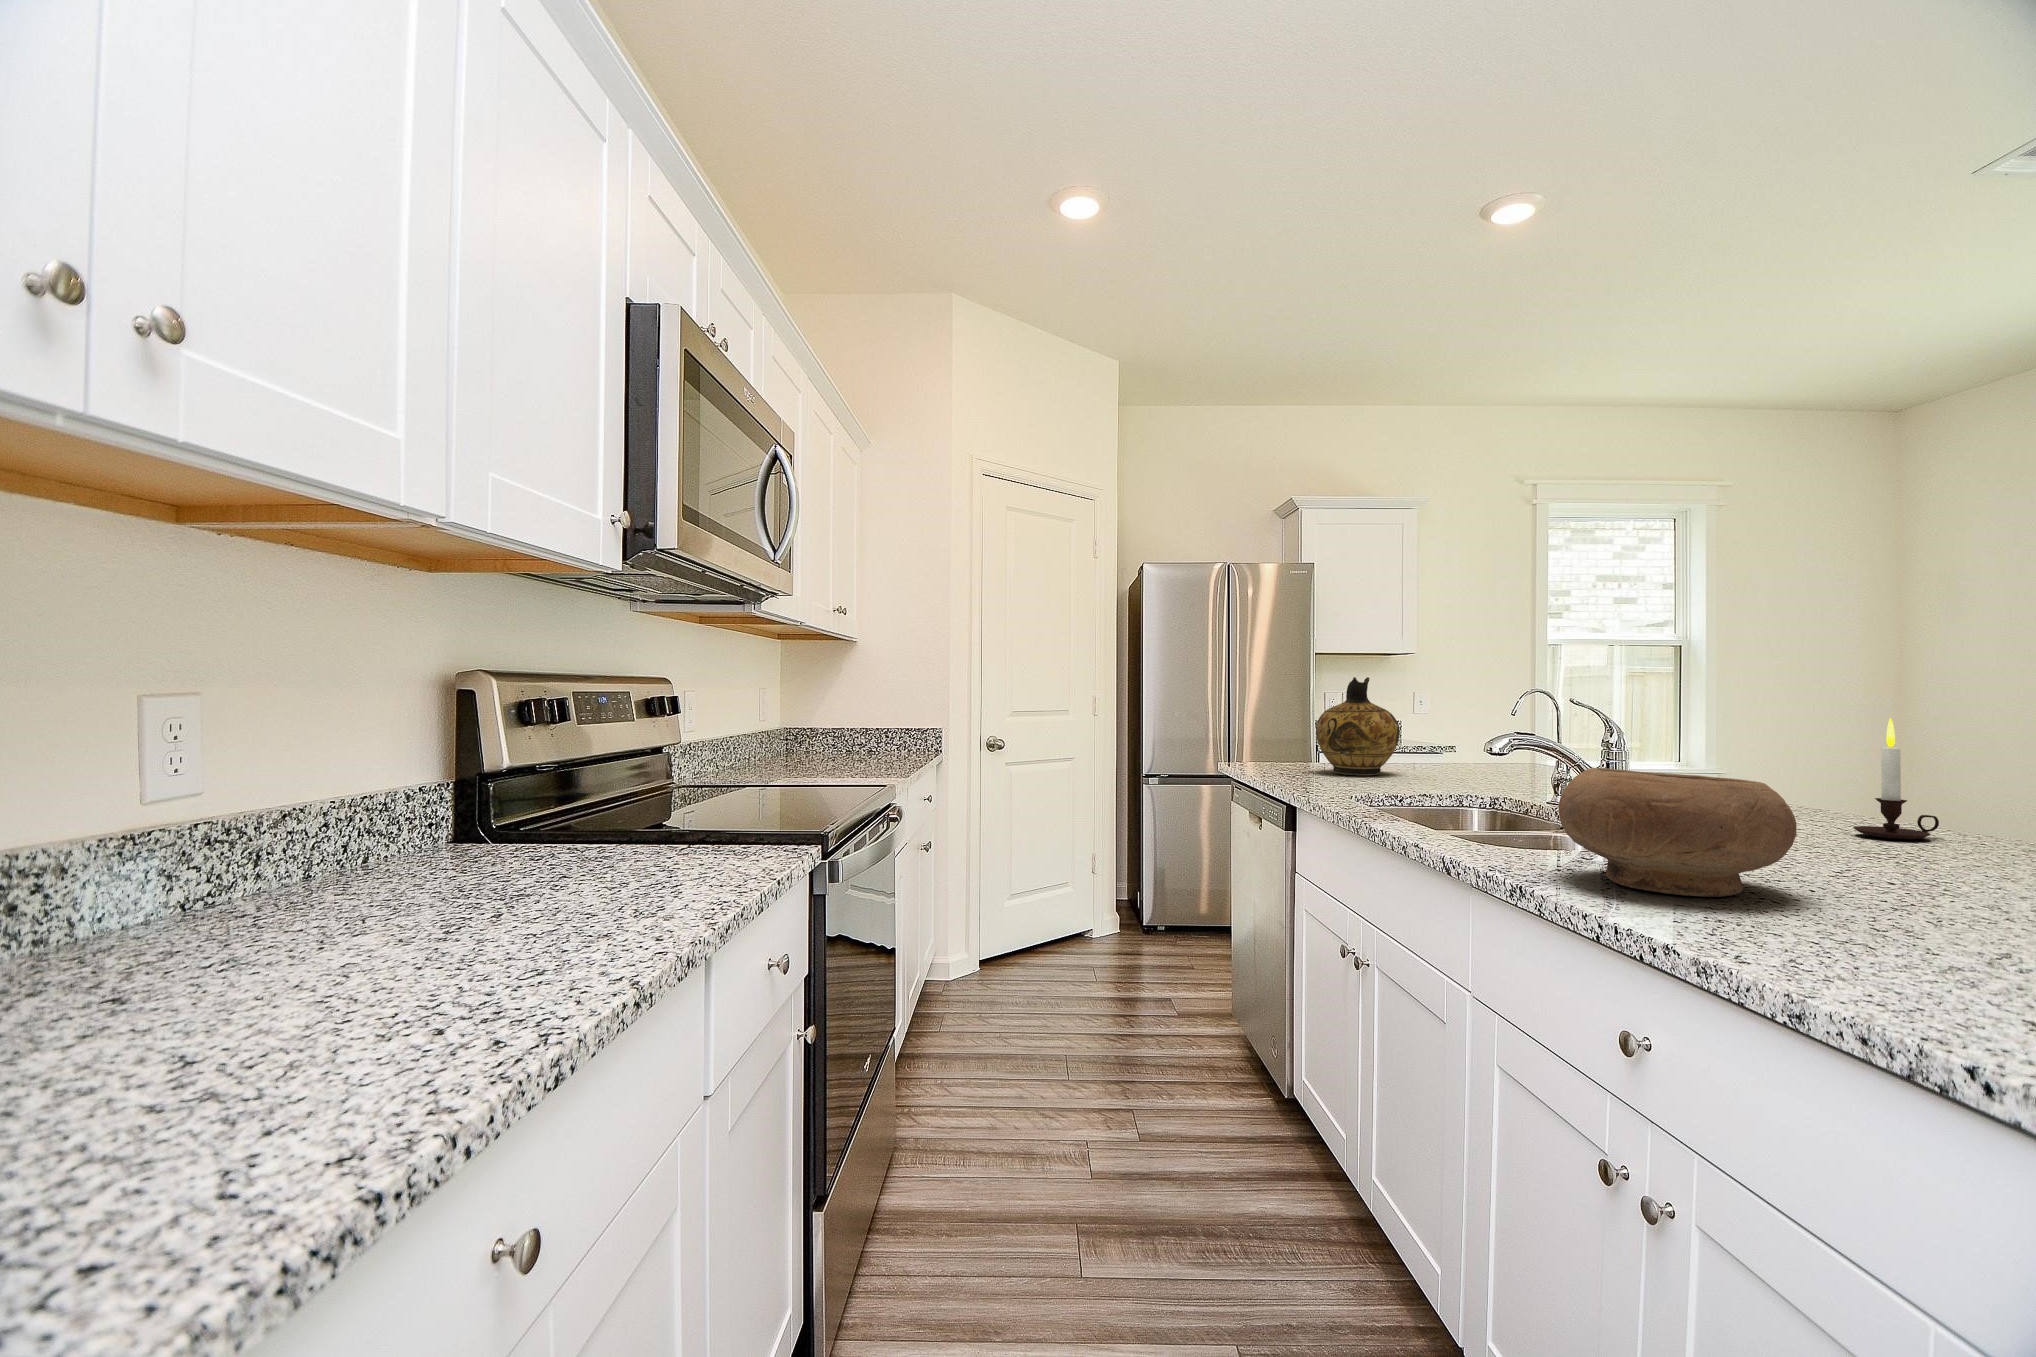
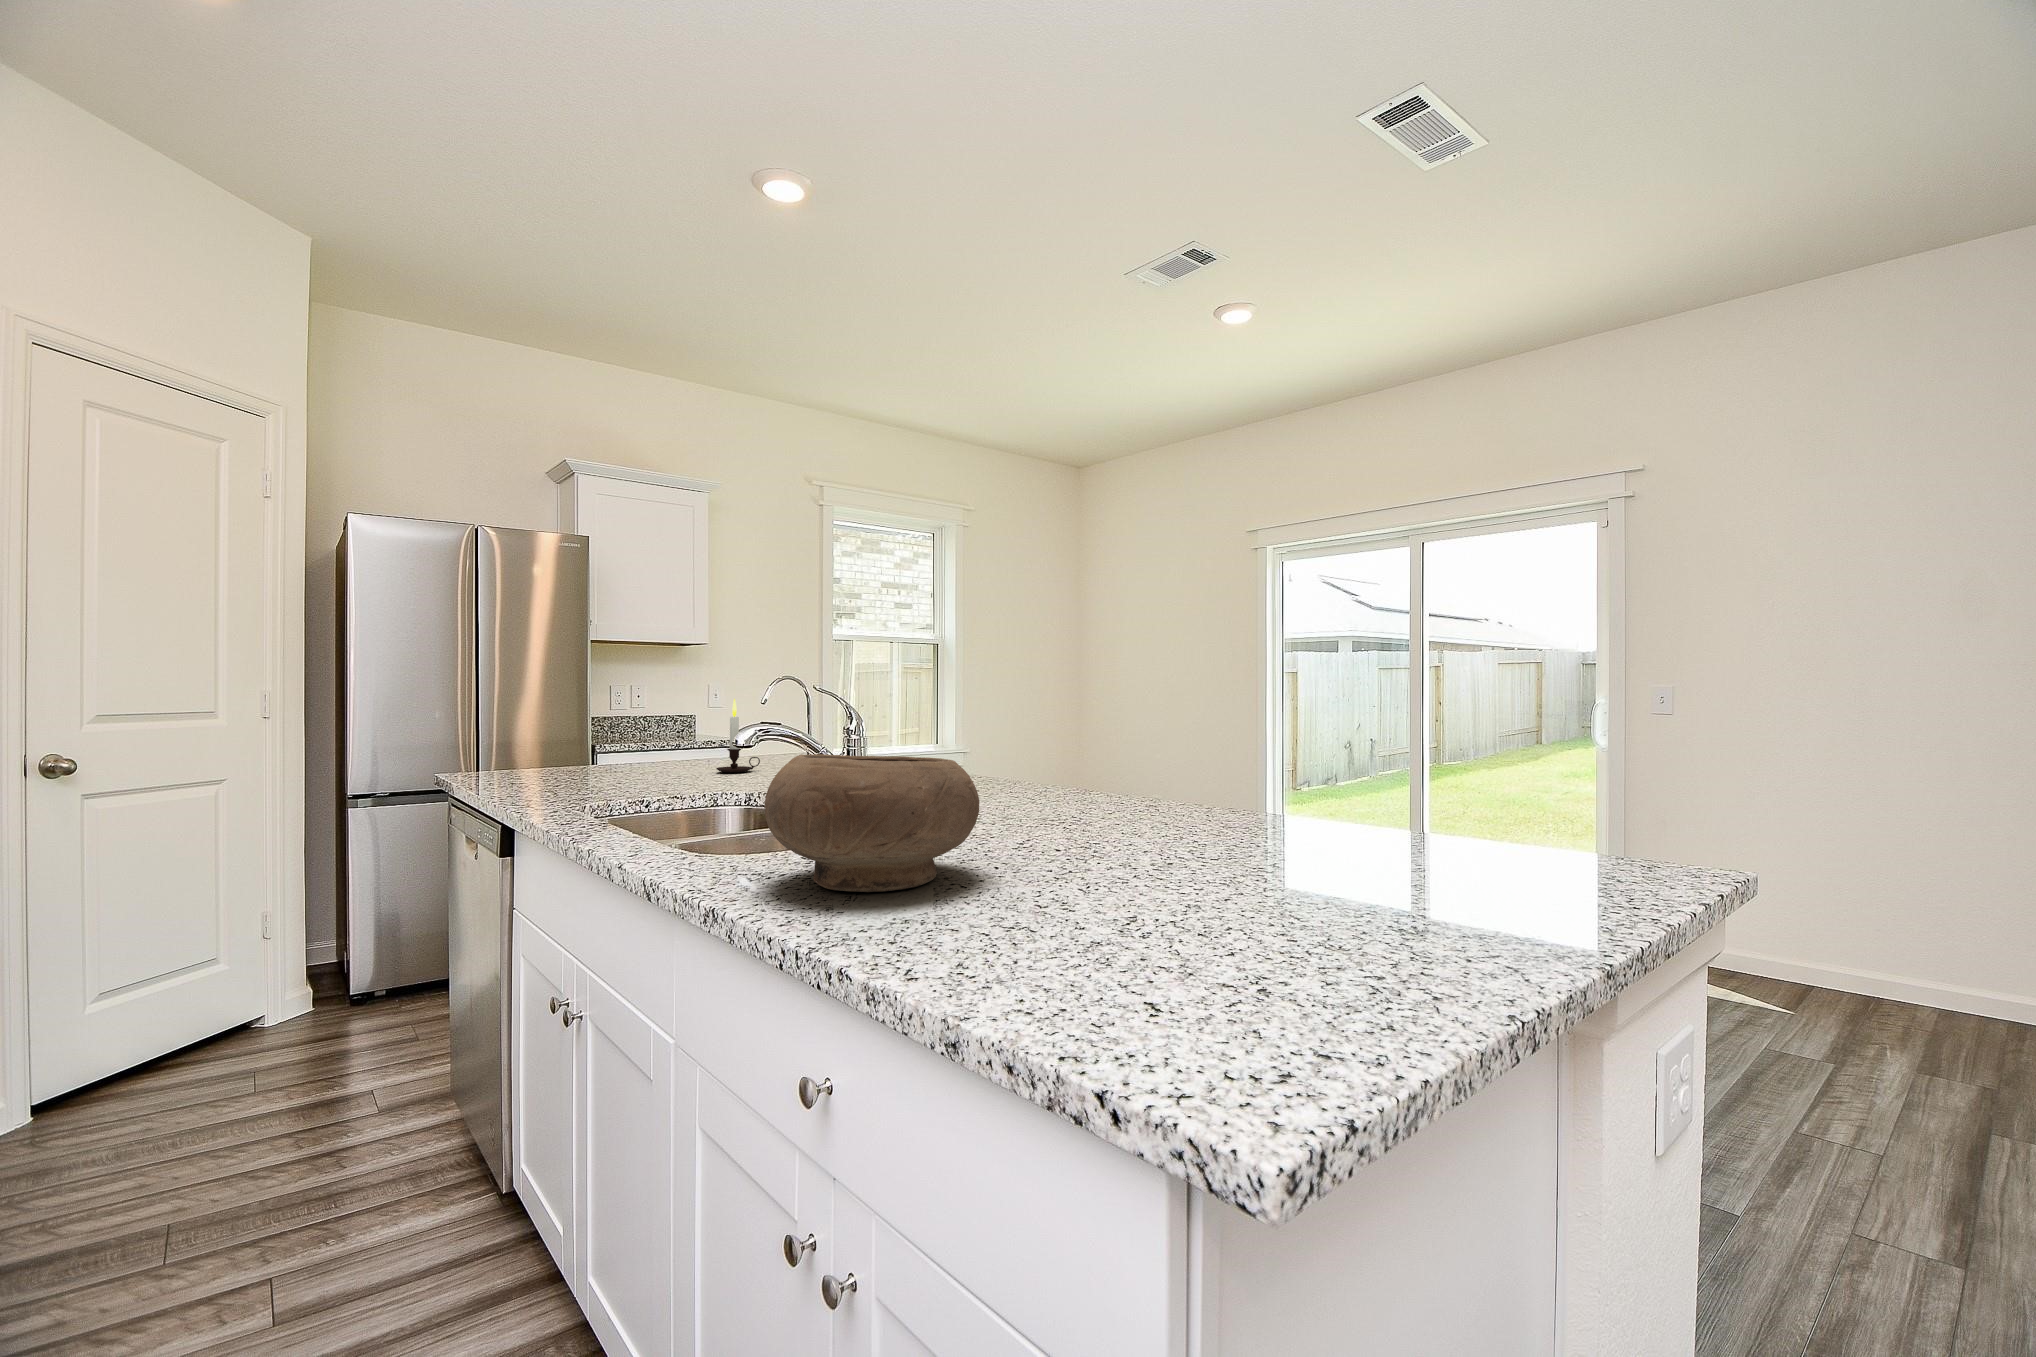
ceramic jug: present [1316,677,1400,775] -> none [565,663,665,777]
candle: present [1853,718,1939,839] -> present [716,699,760,773]

